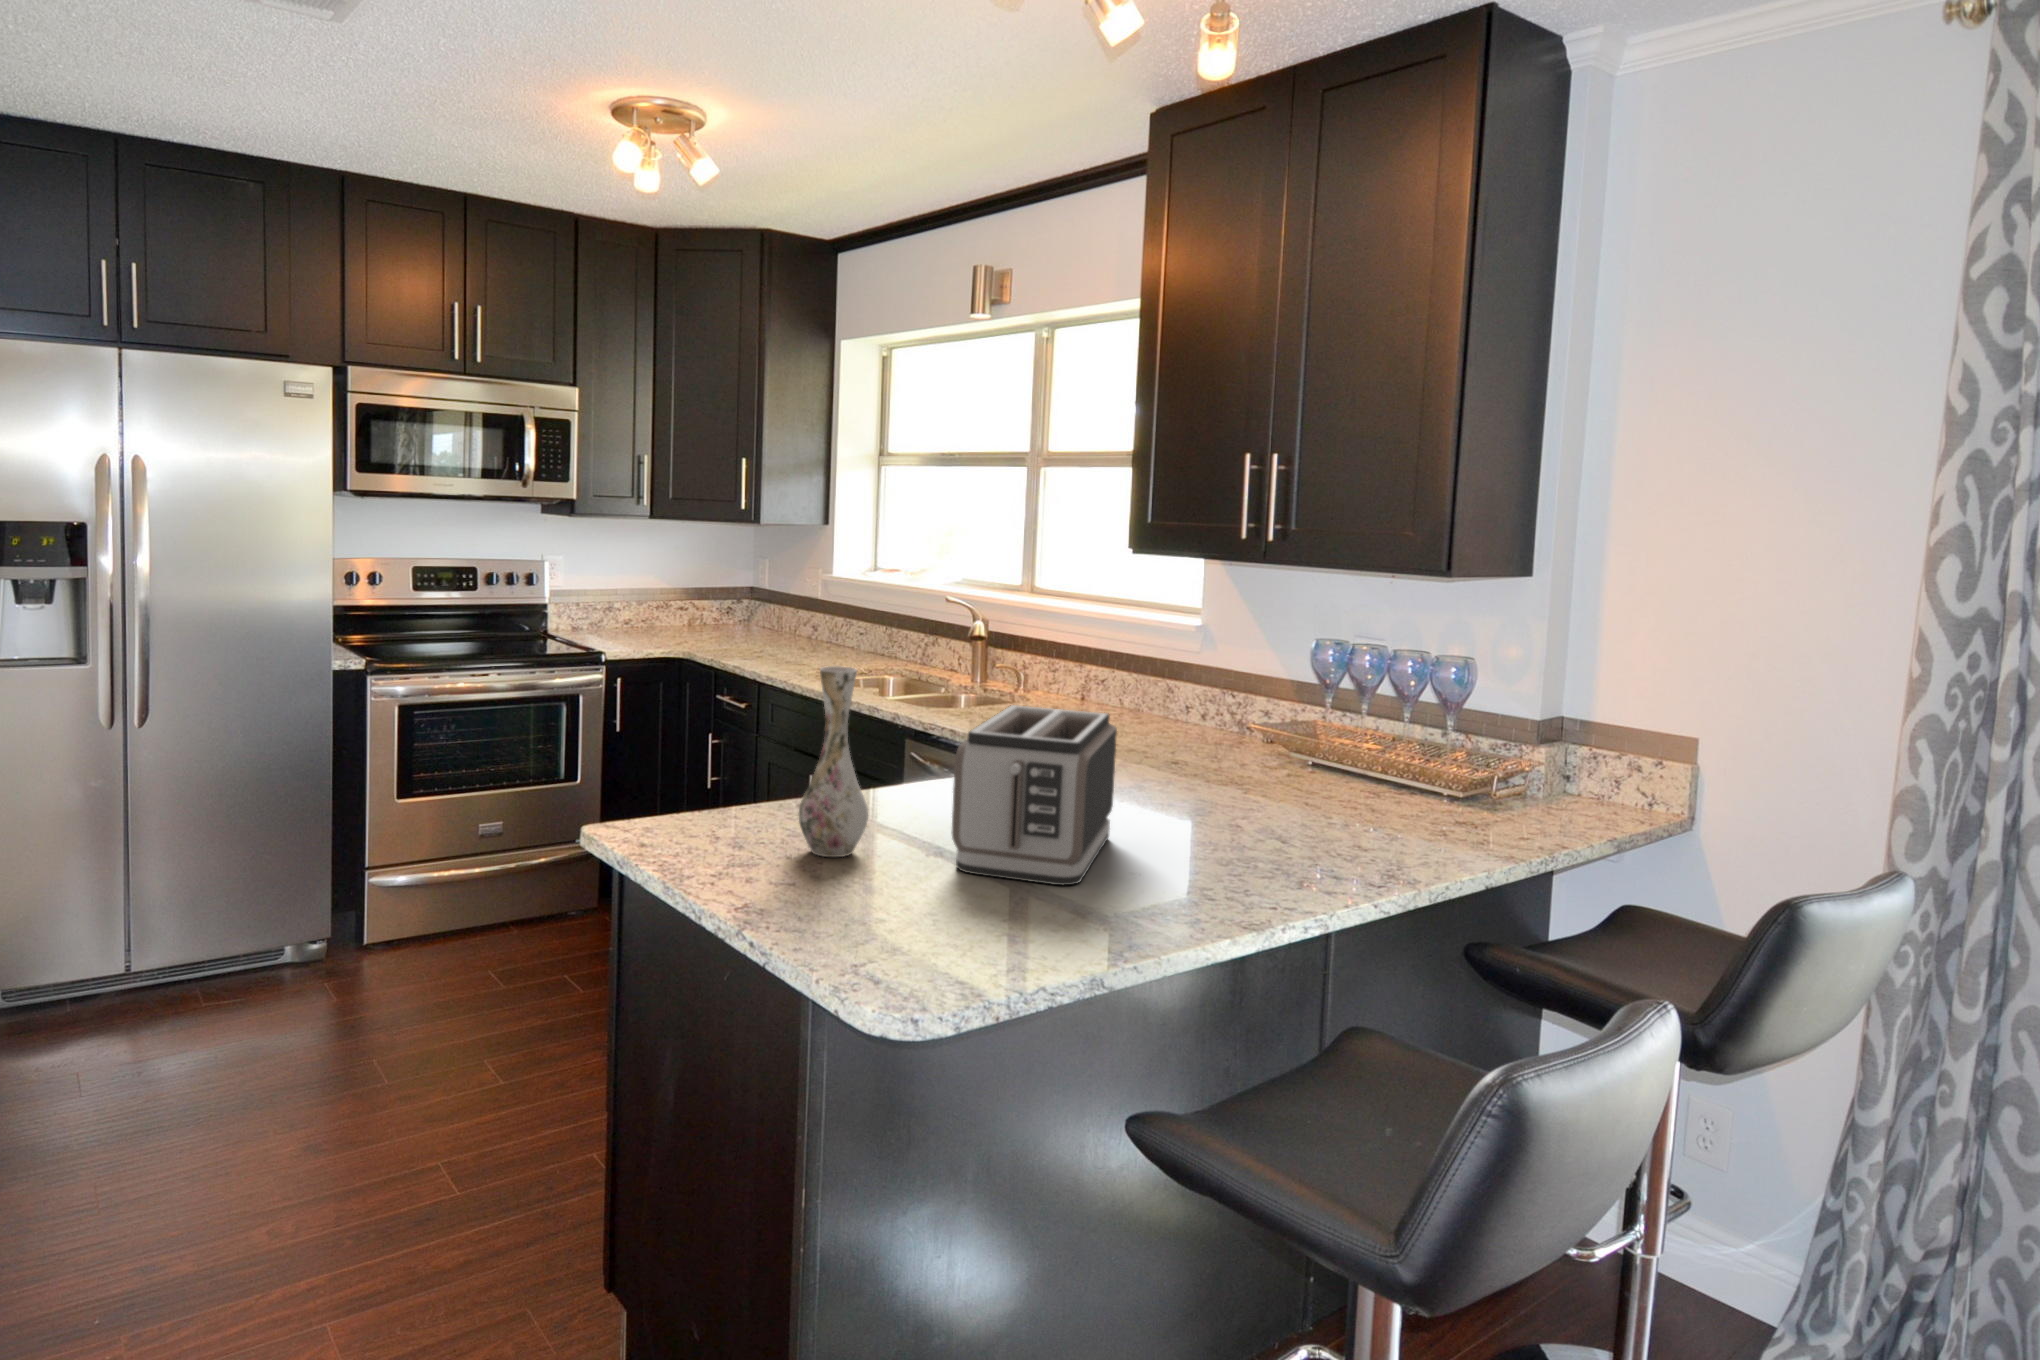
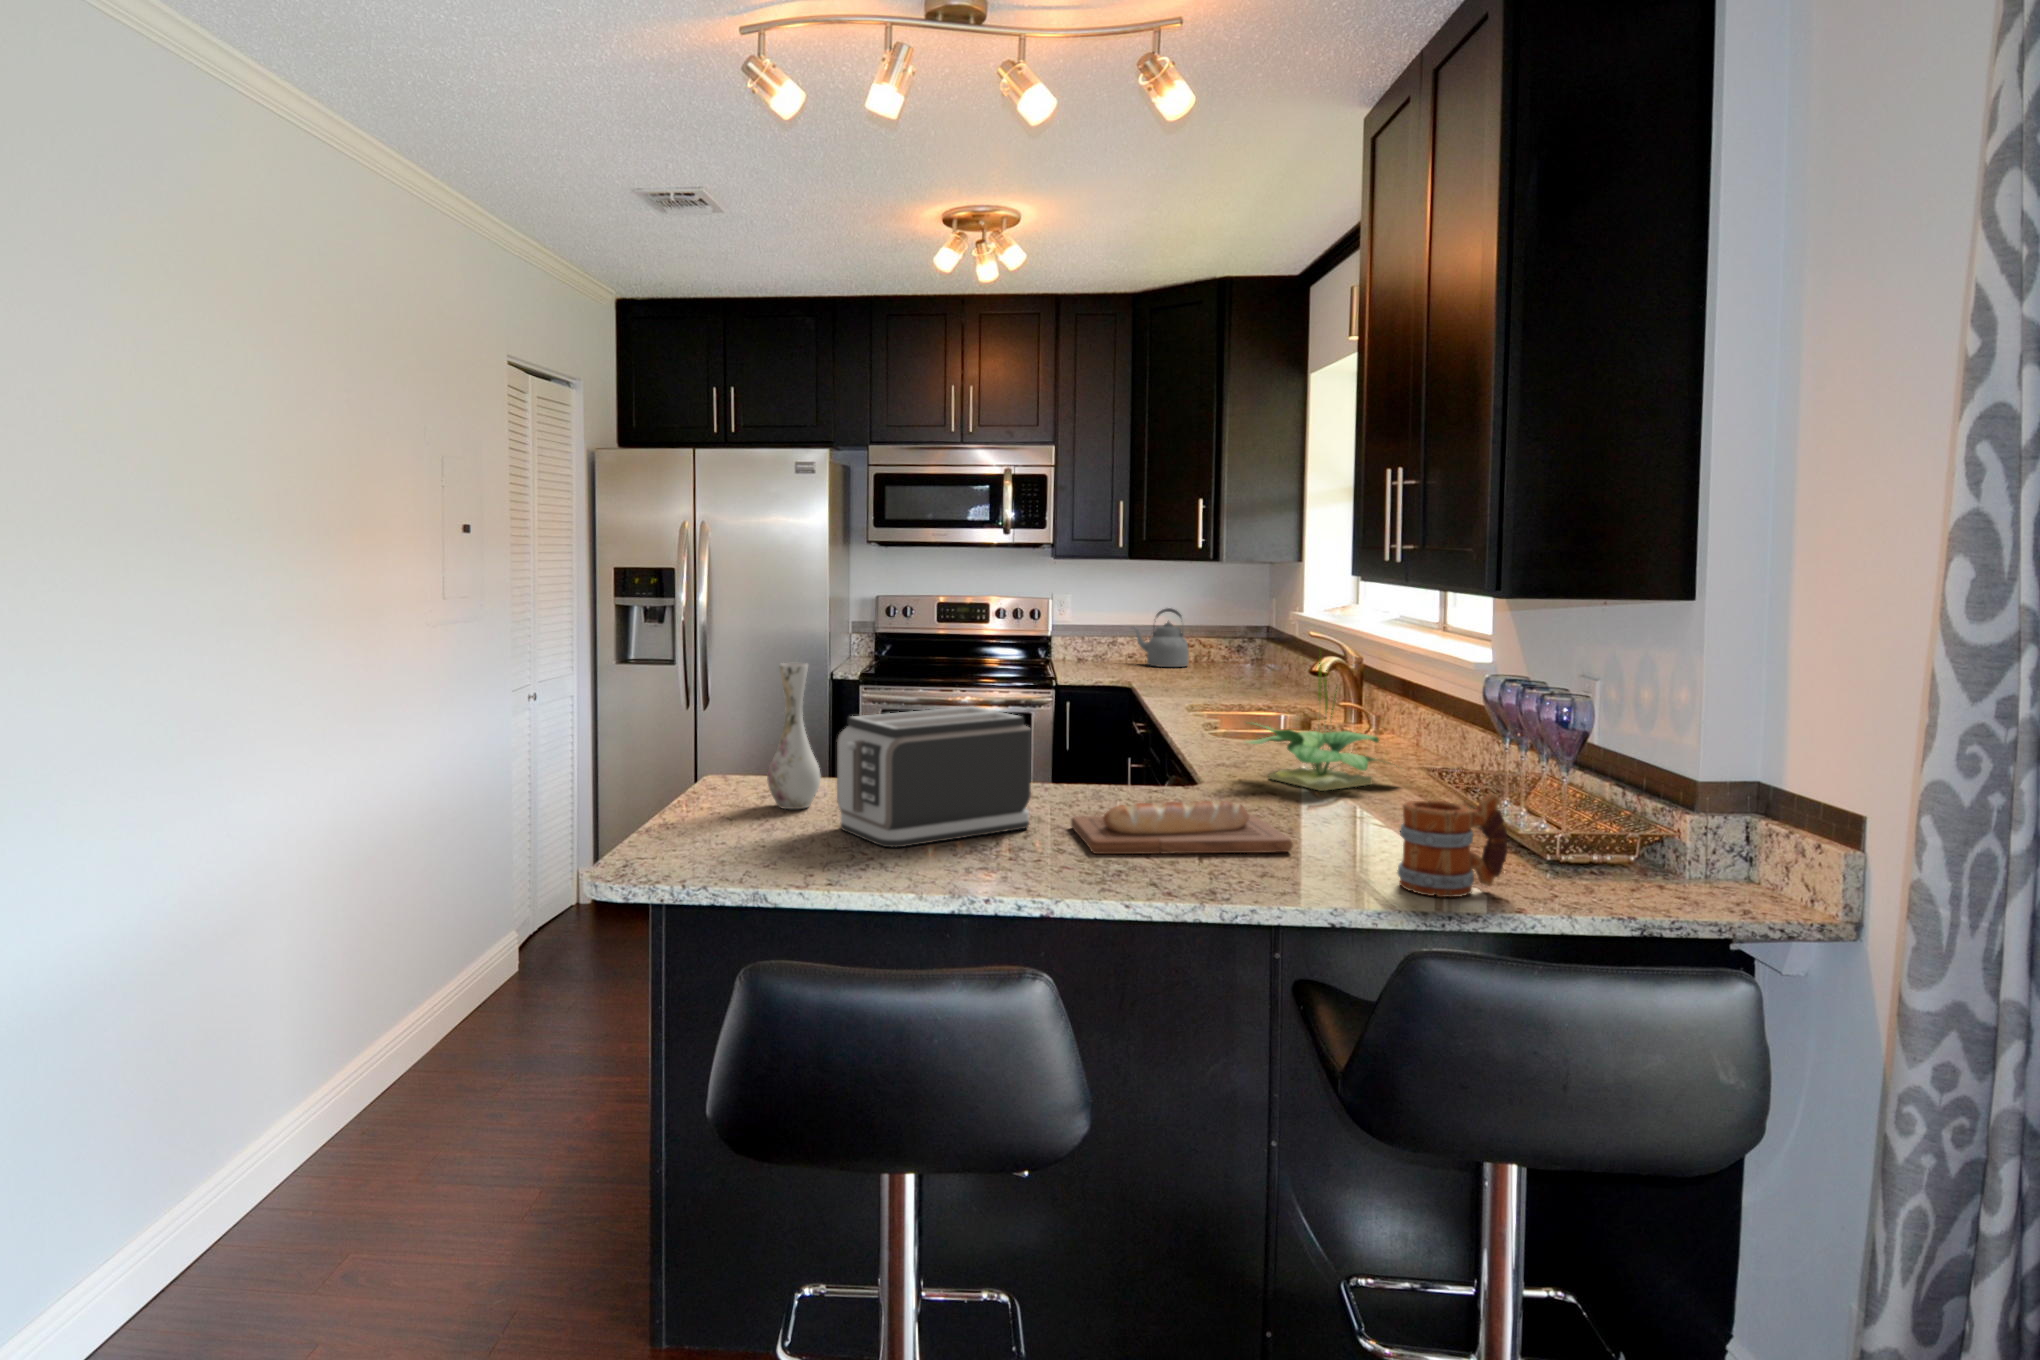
kettle: none [631,571,696,634] -> present [1133,608,1189,667]
potted plant: none [1078,619,1203,757] -> present [1247,652,1379,791]
mug: none [1453,748,1527,845] -> present [1397,793,1508,897]
bread loaf: none [1129,781,1333,854] -> present [1071,801,1293,854]

